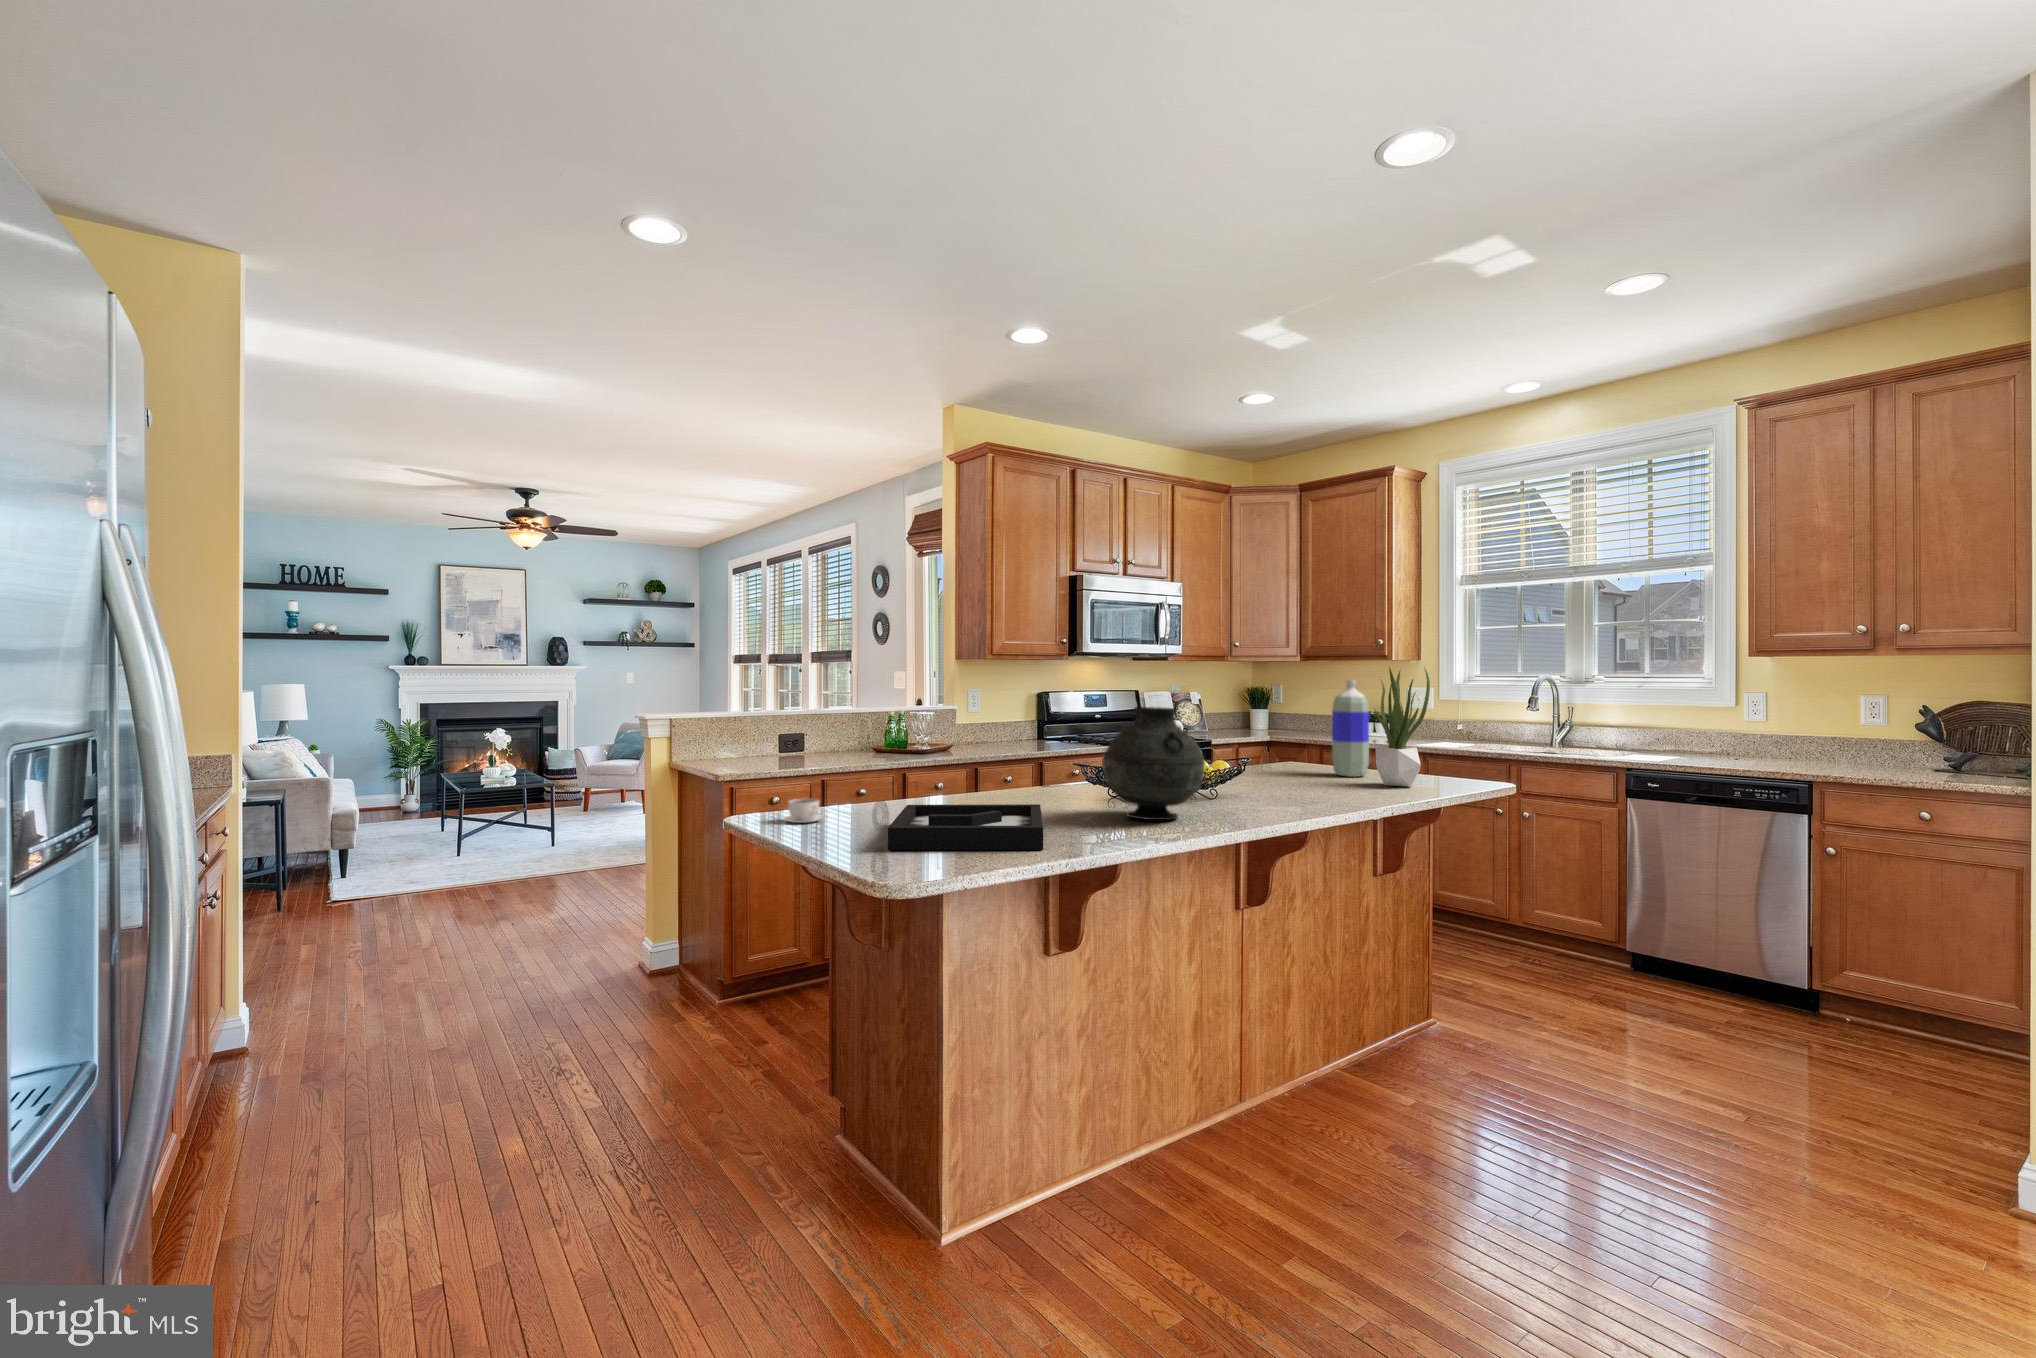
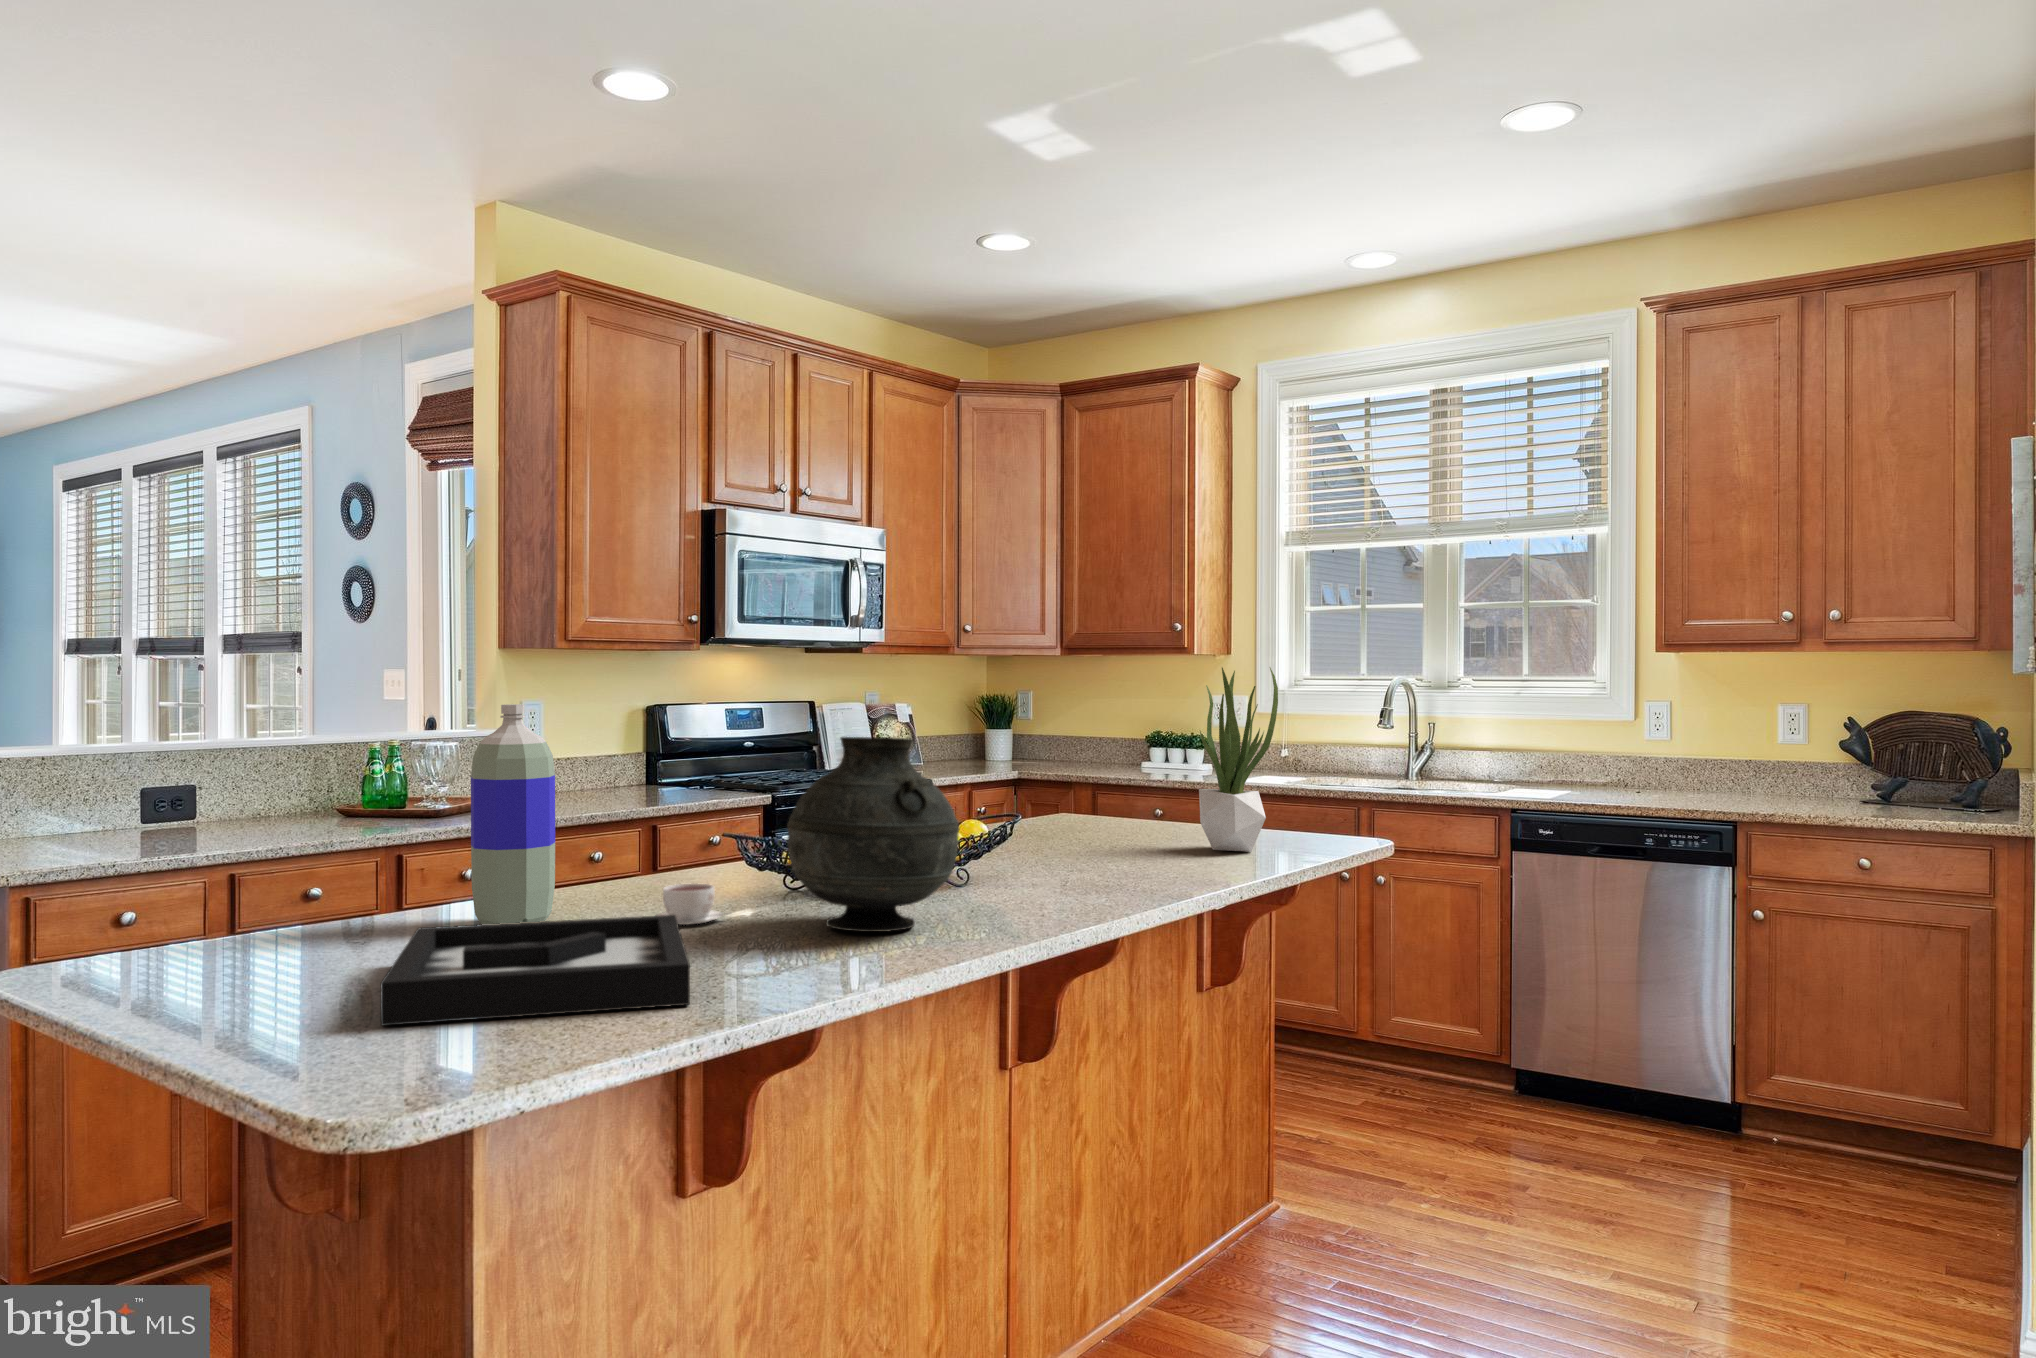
bottle: present [1332,680,1369,777] -> present [471,704,555,924]
coffee cup: present [784,799,824,823] -> present [657,883,723,925]

